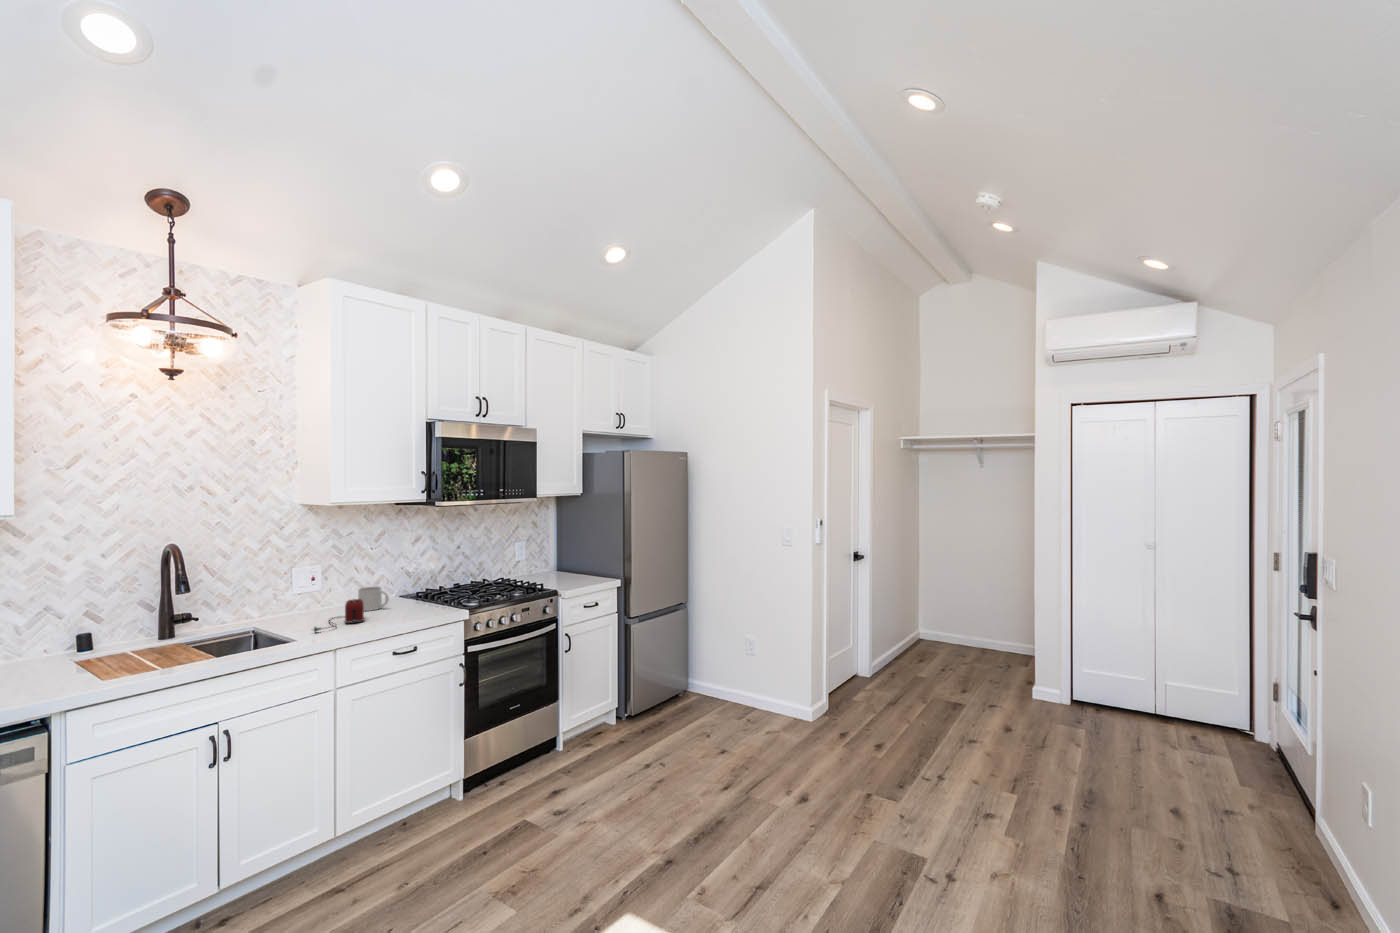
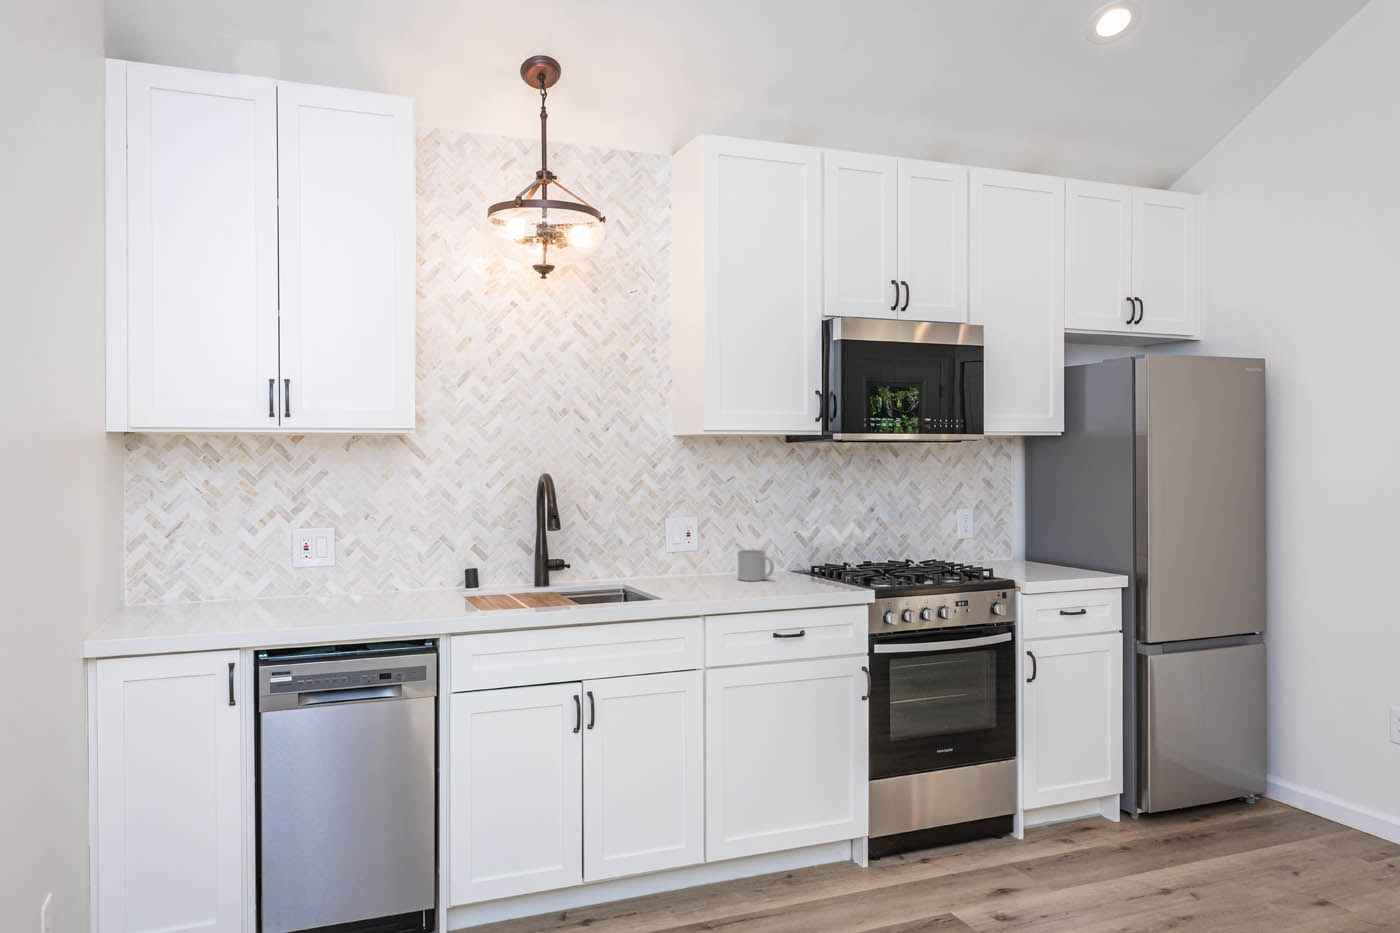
toaster: present [313,599,364,632] -> none [681,560,742,595]

